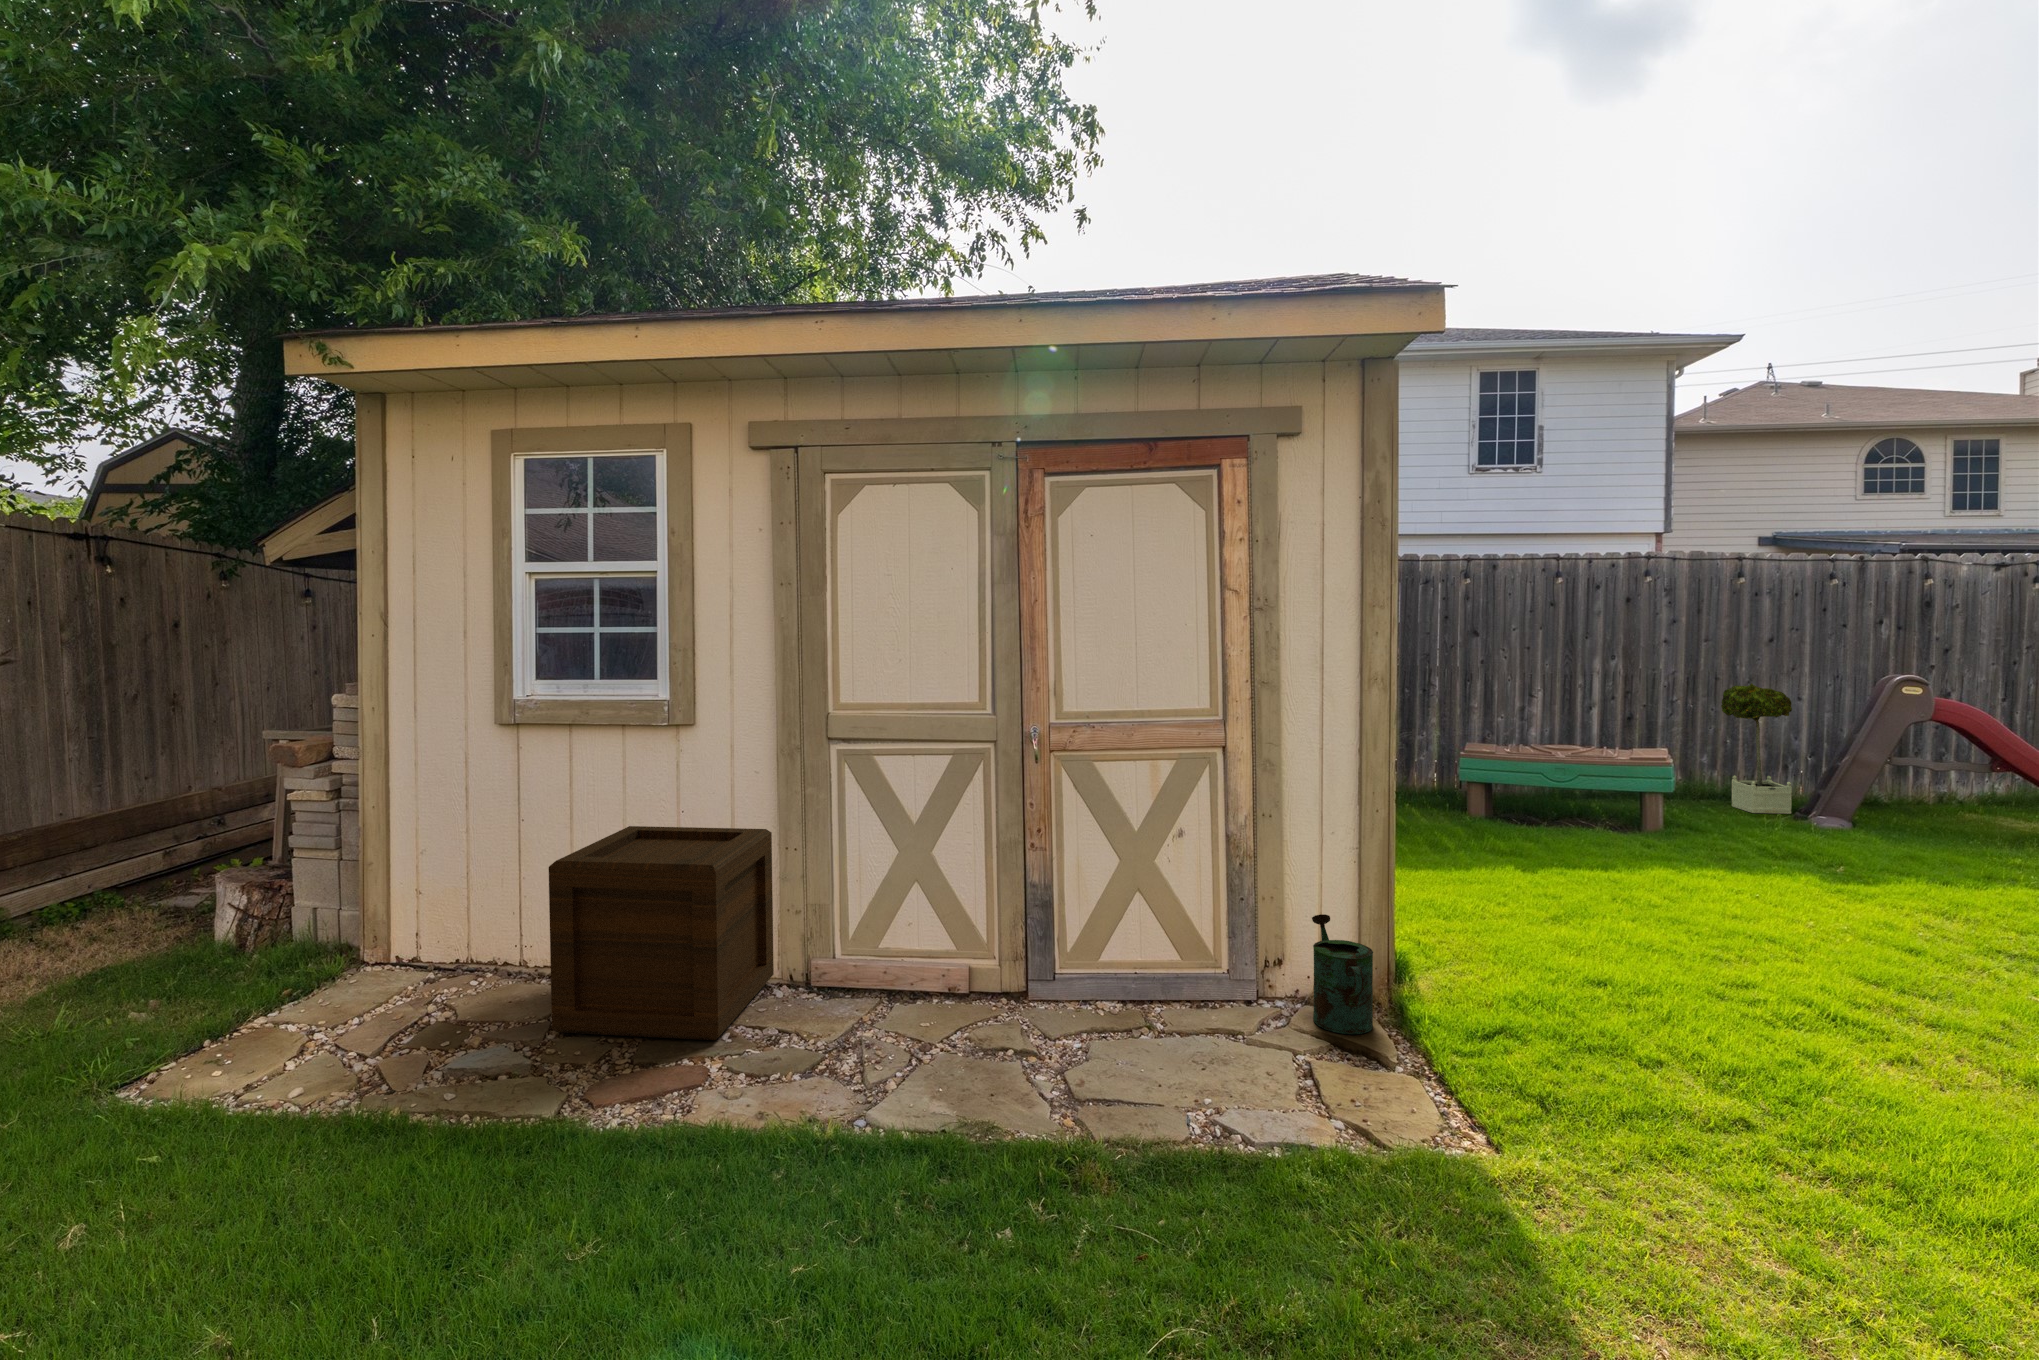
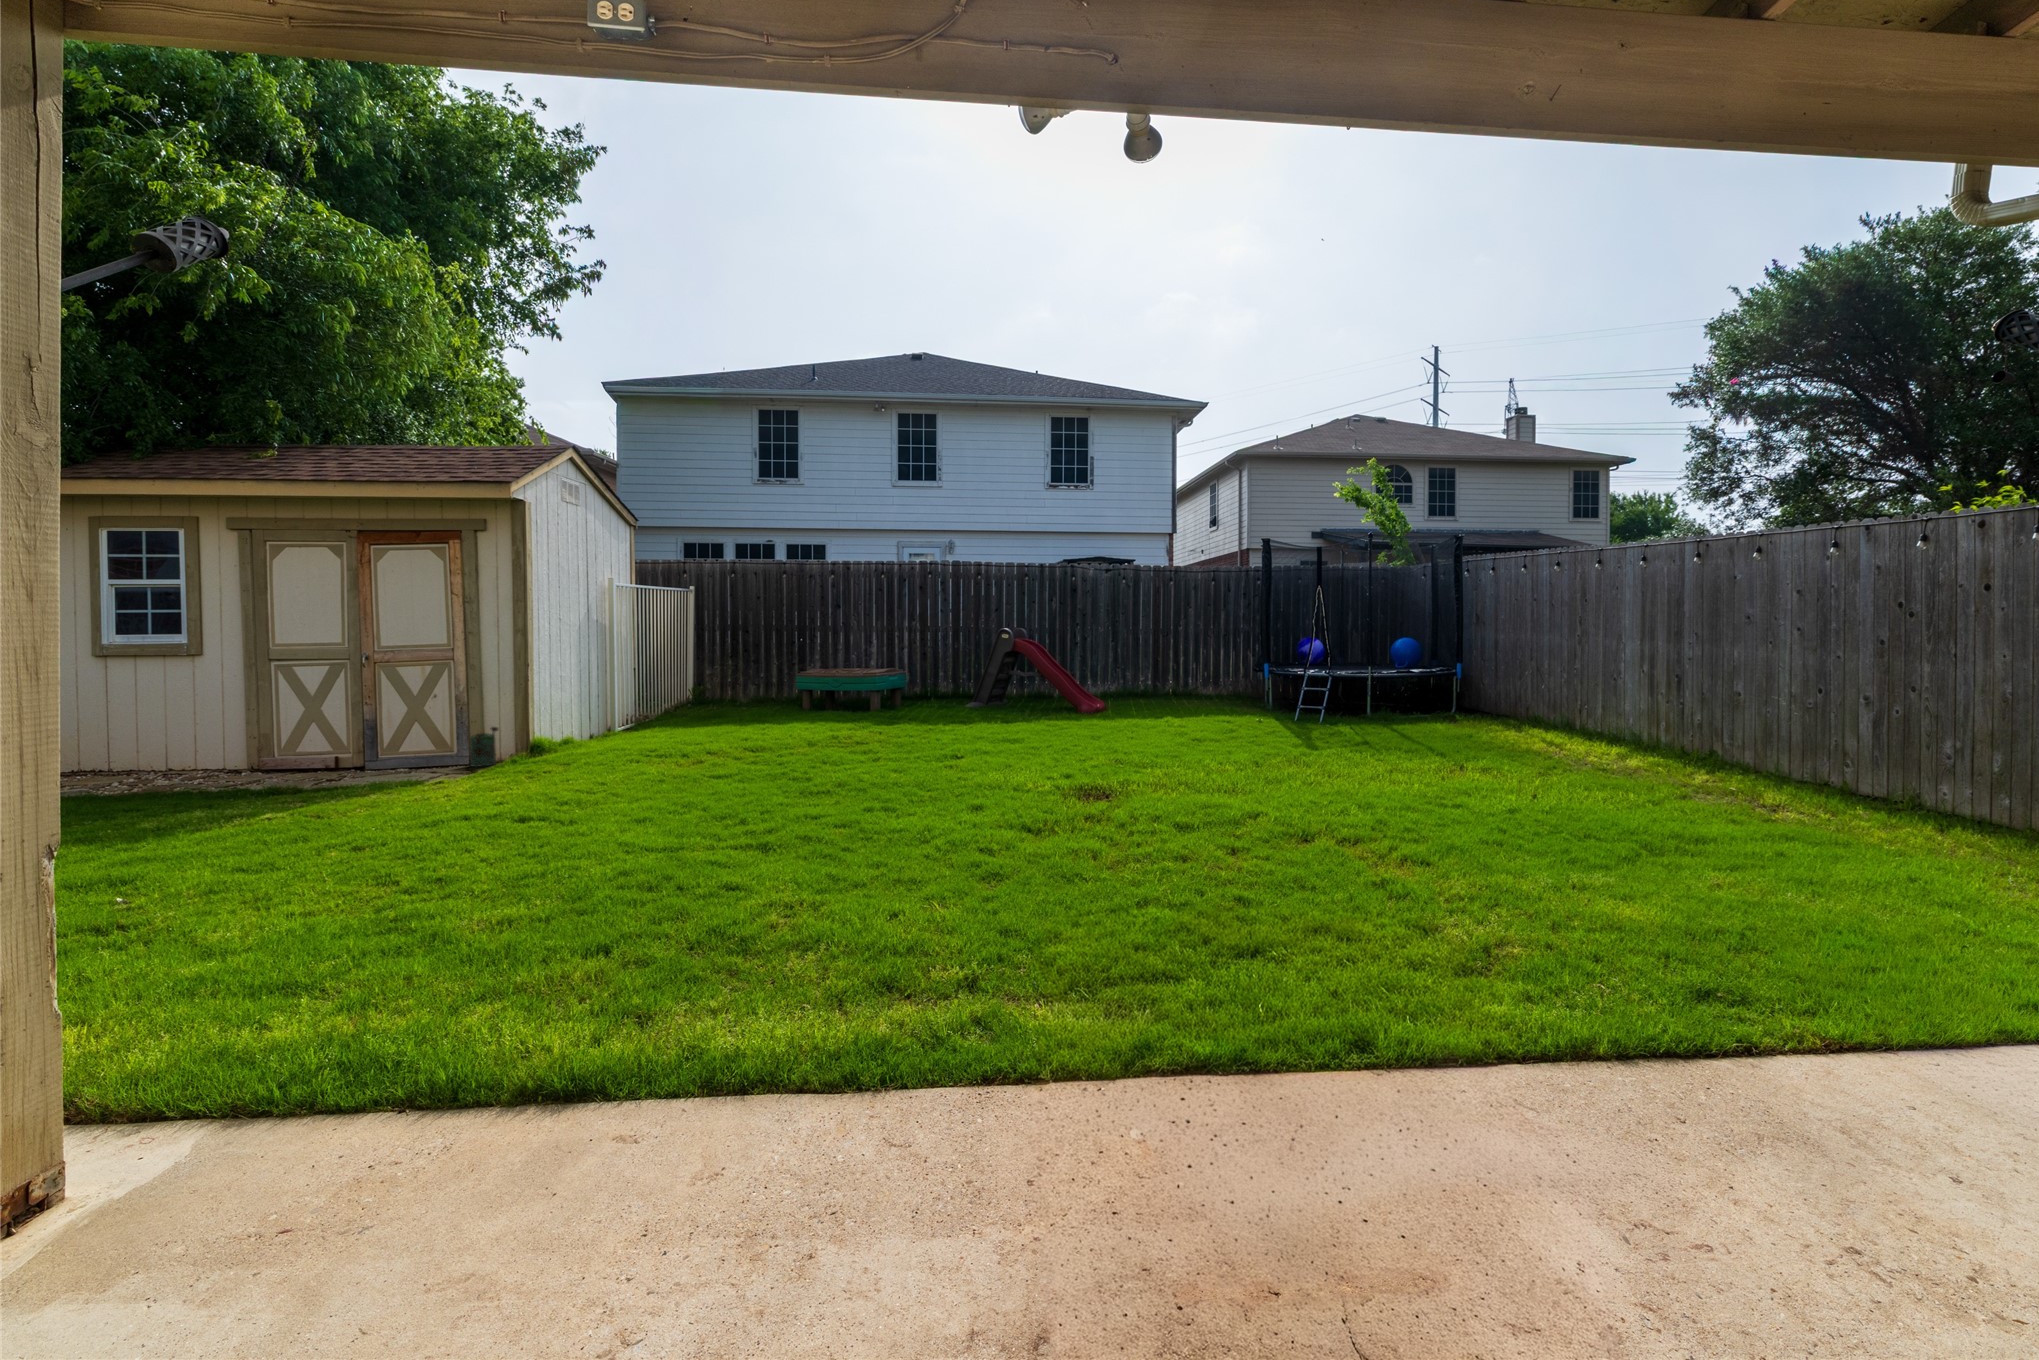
potted tree: present [1721,683,1792,814] -> none [899,642,927,707]
wooden crate: present [549,826,774,1040] -> none [103,700,242,782]

